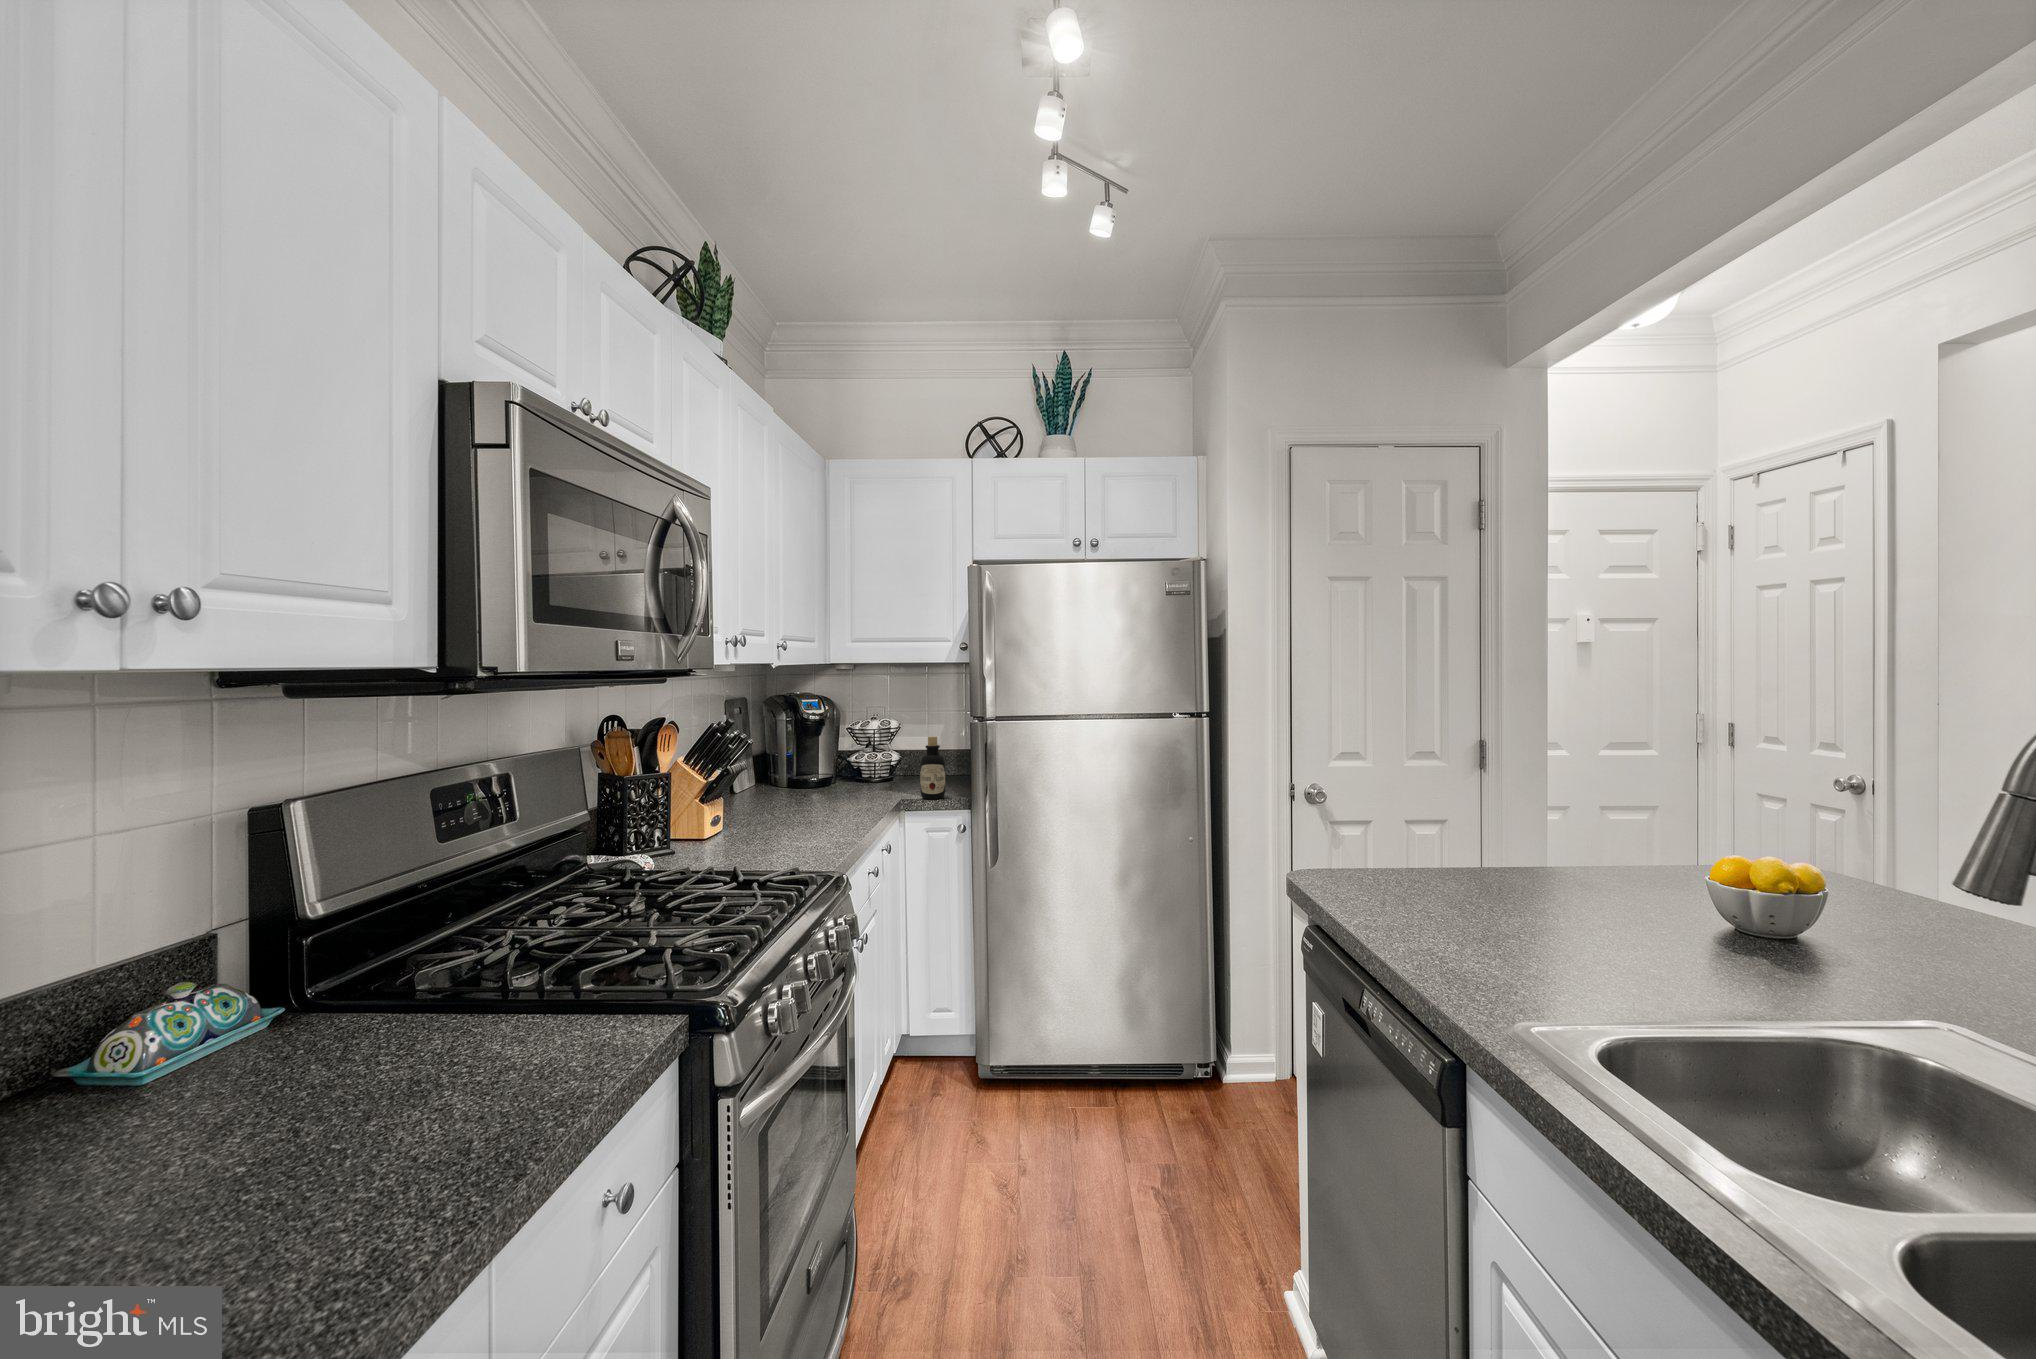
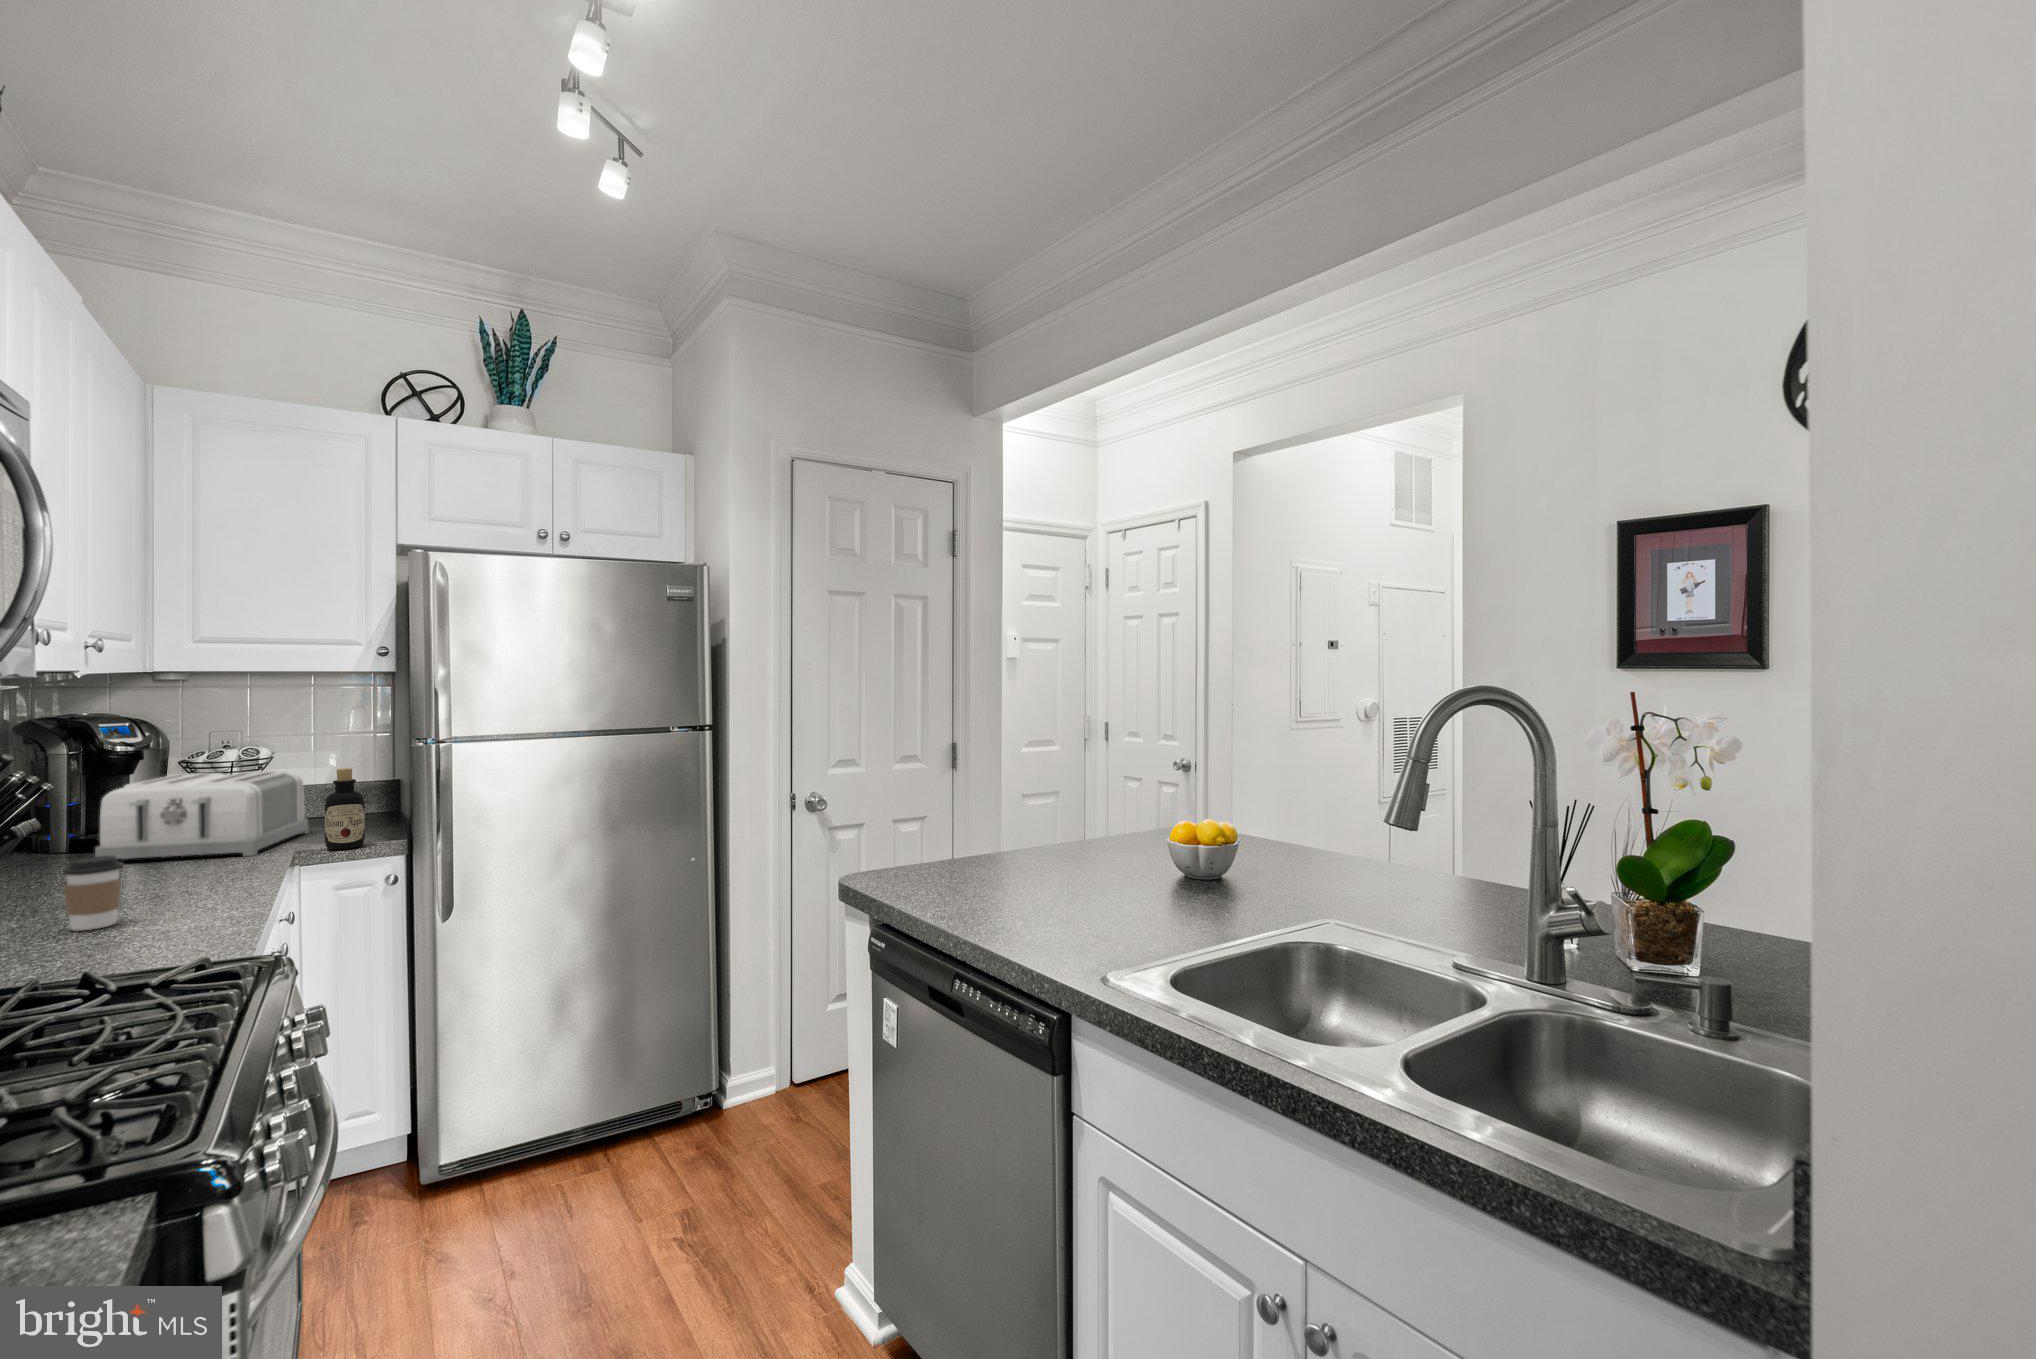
toaster: none [797,737,917,798] -> present [95,771,309,859]
coffee cup: none [766,783,796,831] -> present [63,856,123,931]

